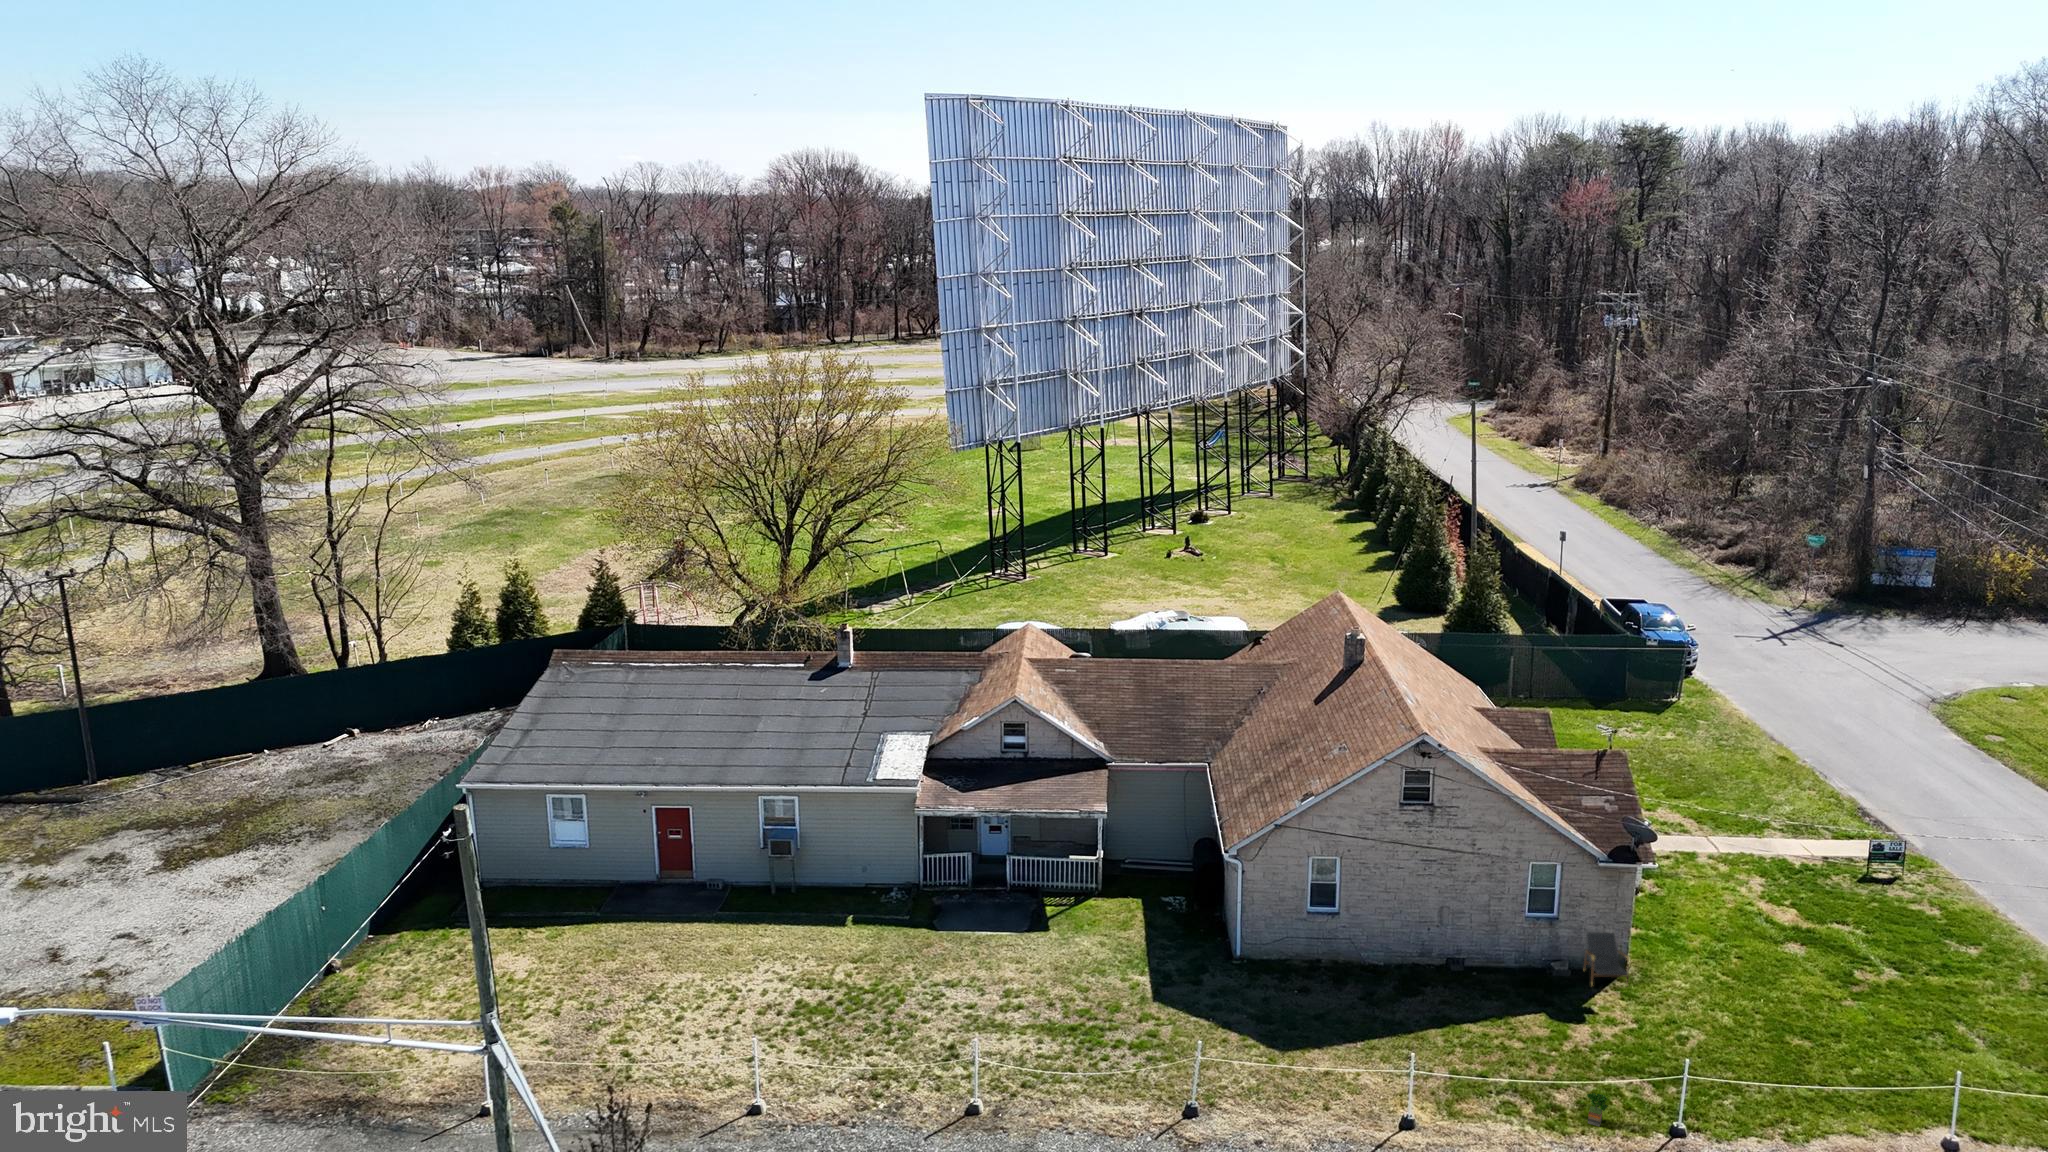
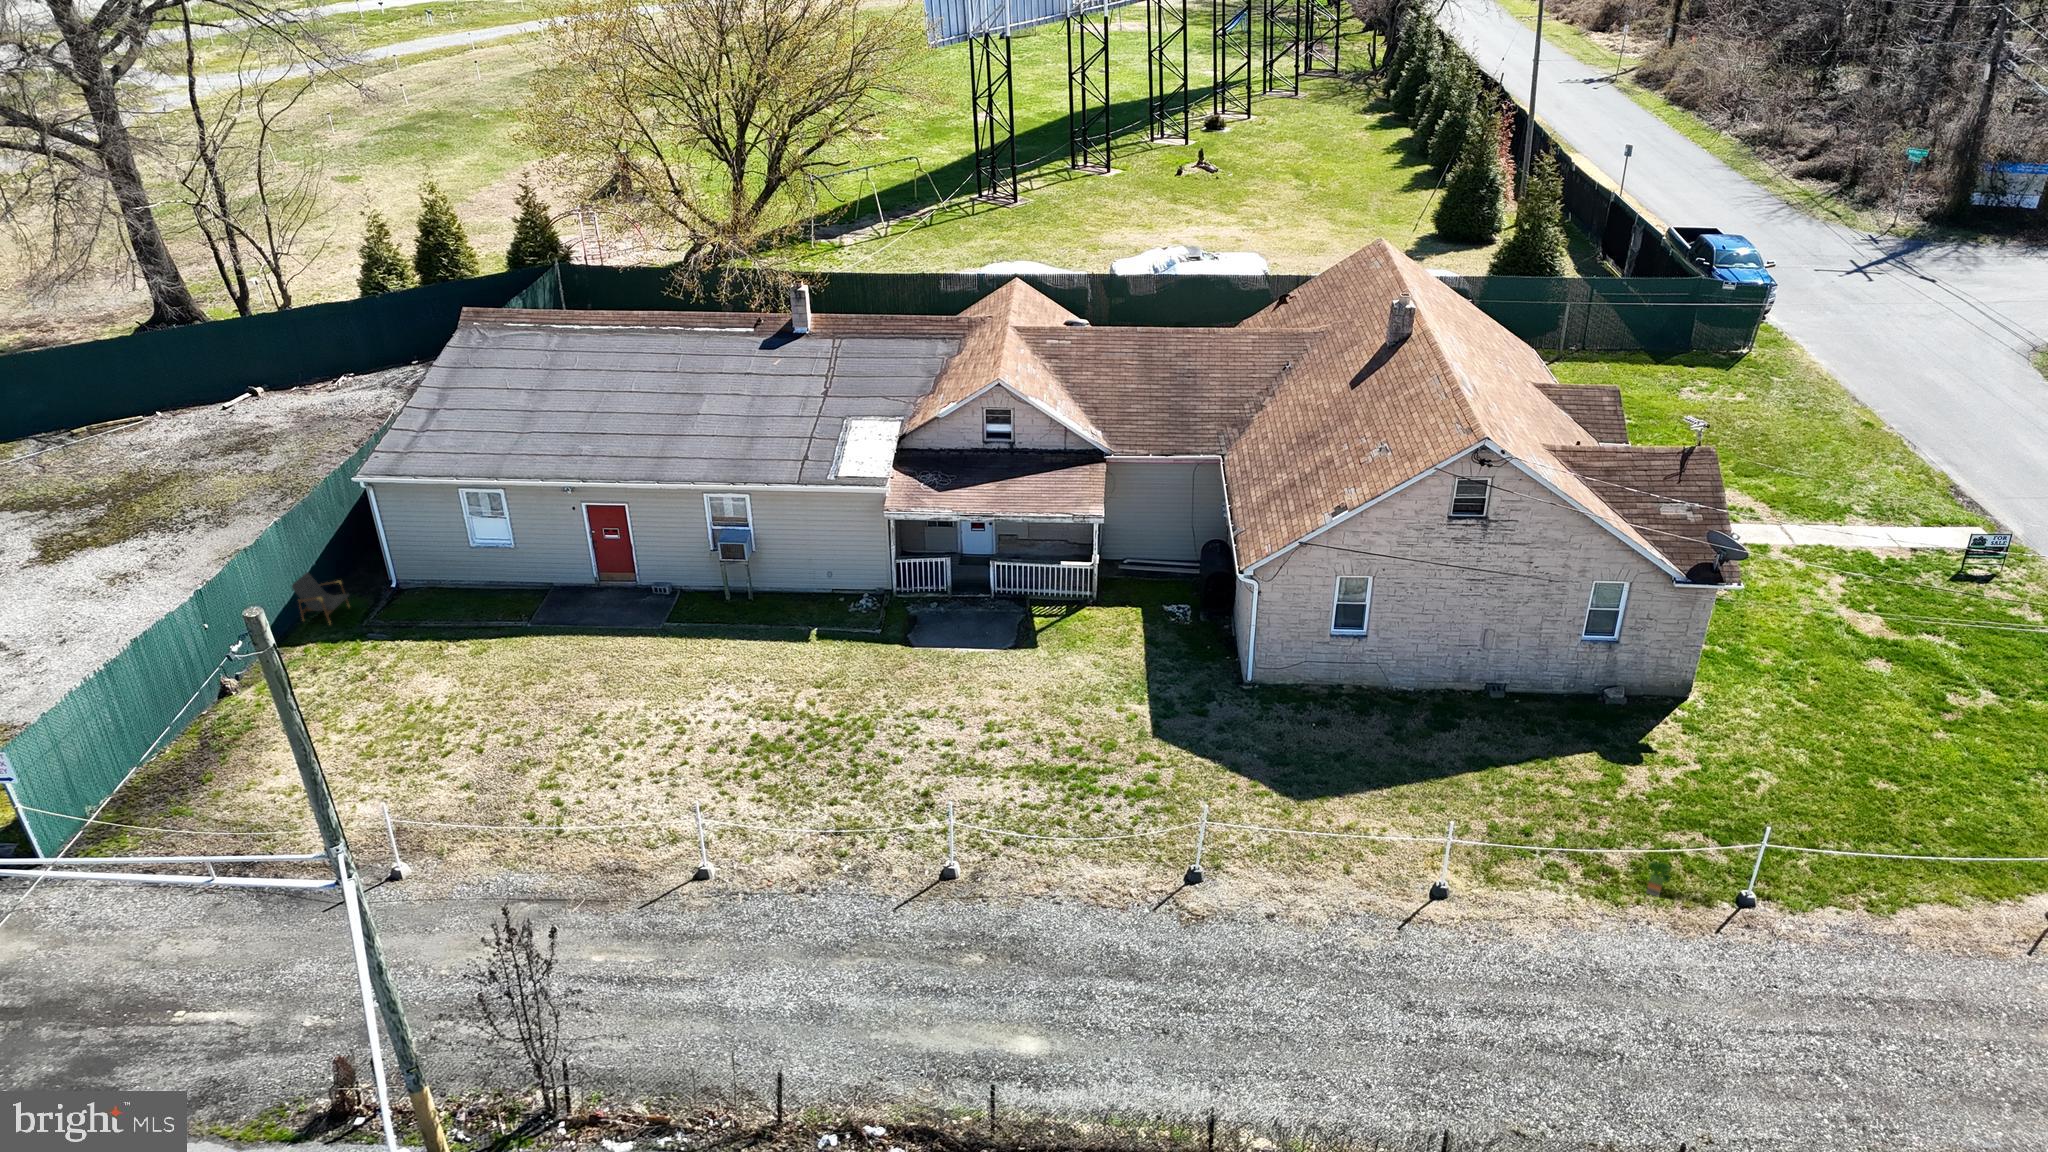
lounge chair: present [1584,933,1629,984] -> present [292,573,349,623]

